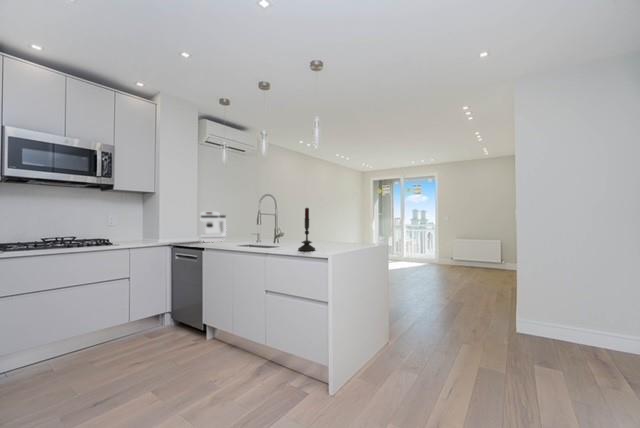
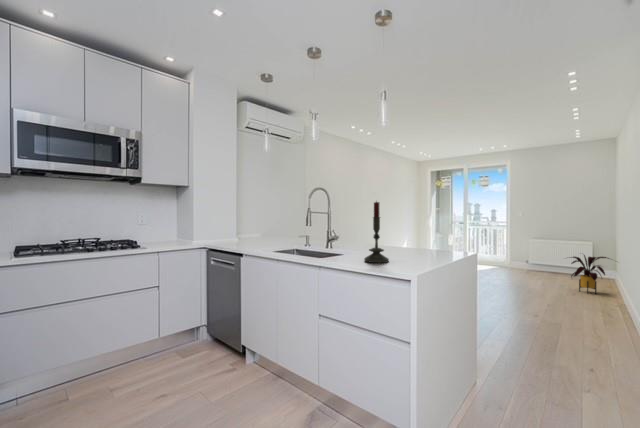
coffee maker: present [200,212,226,241] -> none [239,208,268,244]
house plant: none [468,249,508,281] -> present [570,255,609,294]

